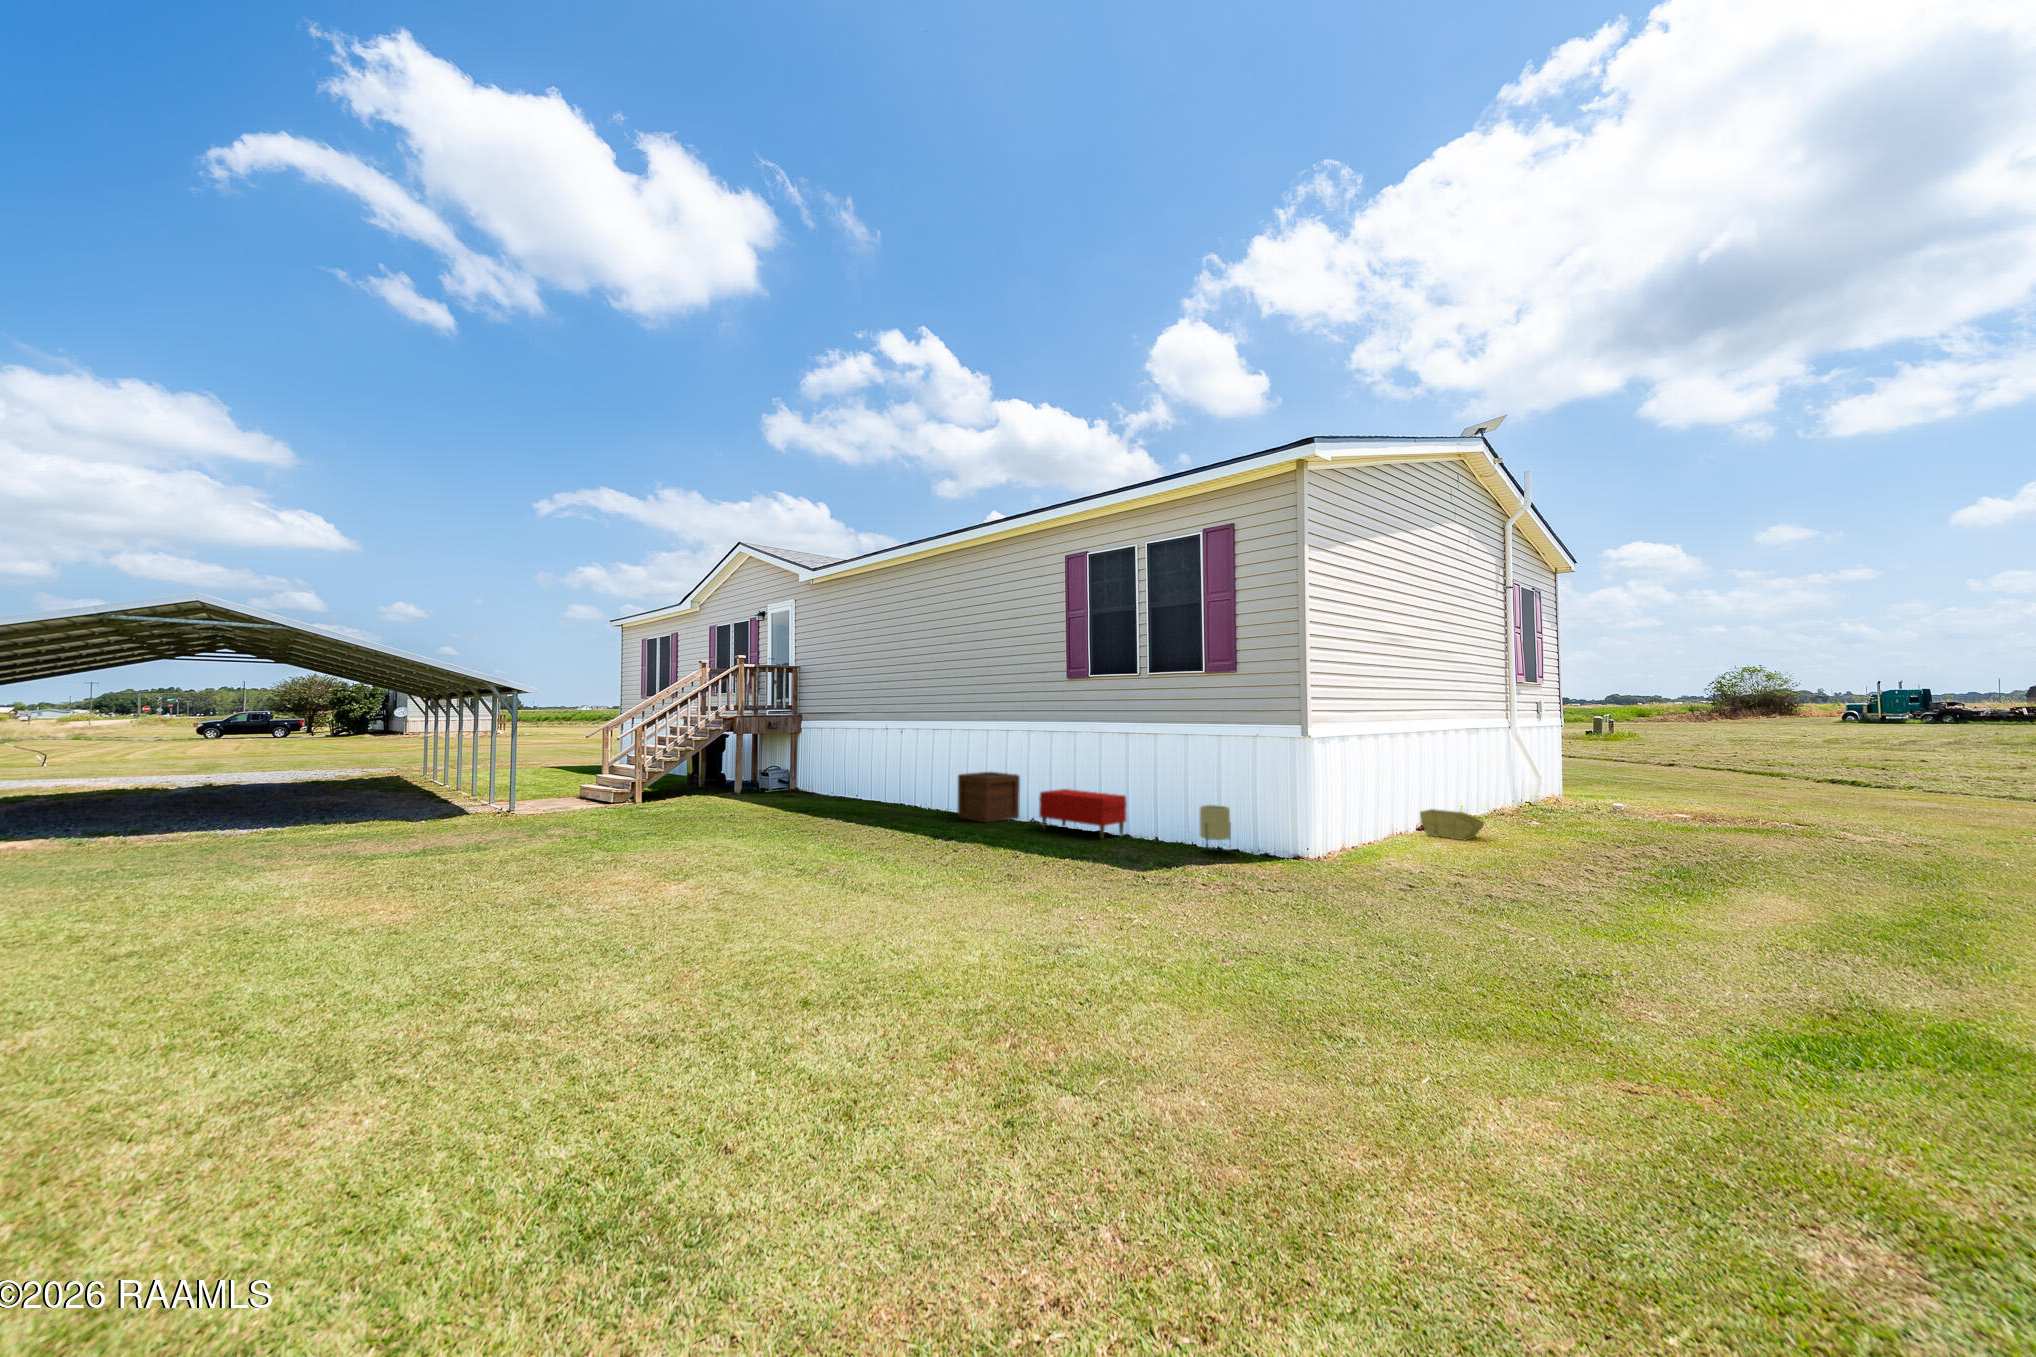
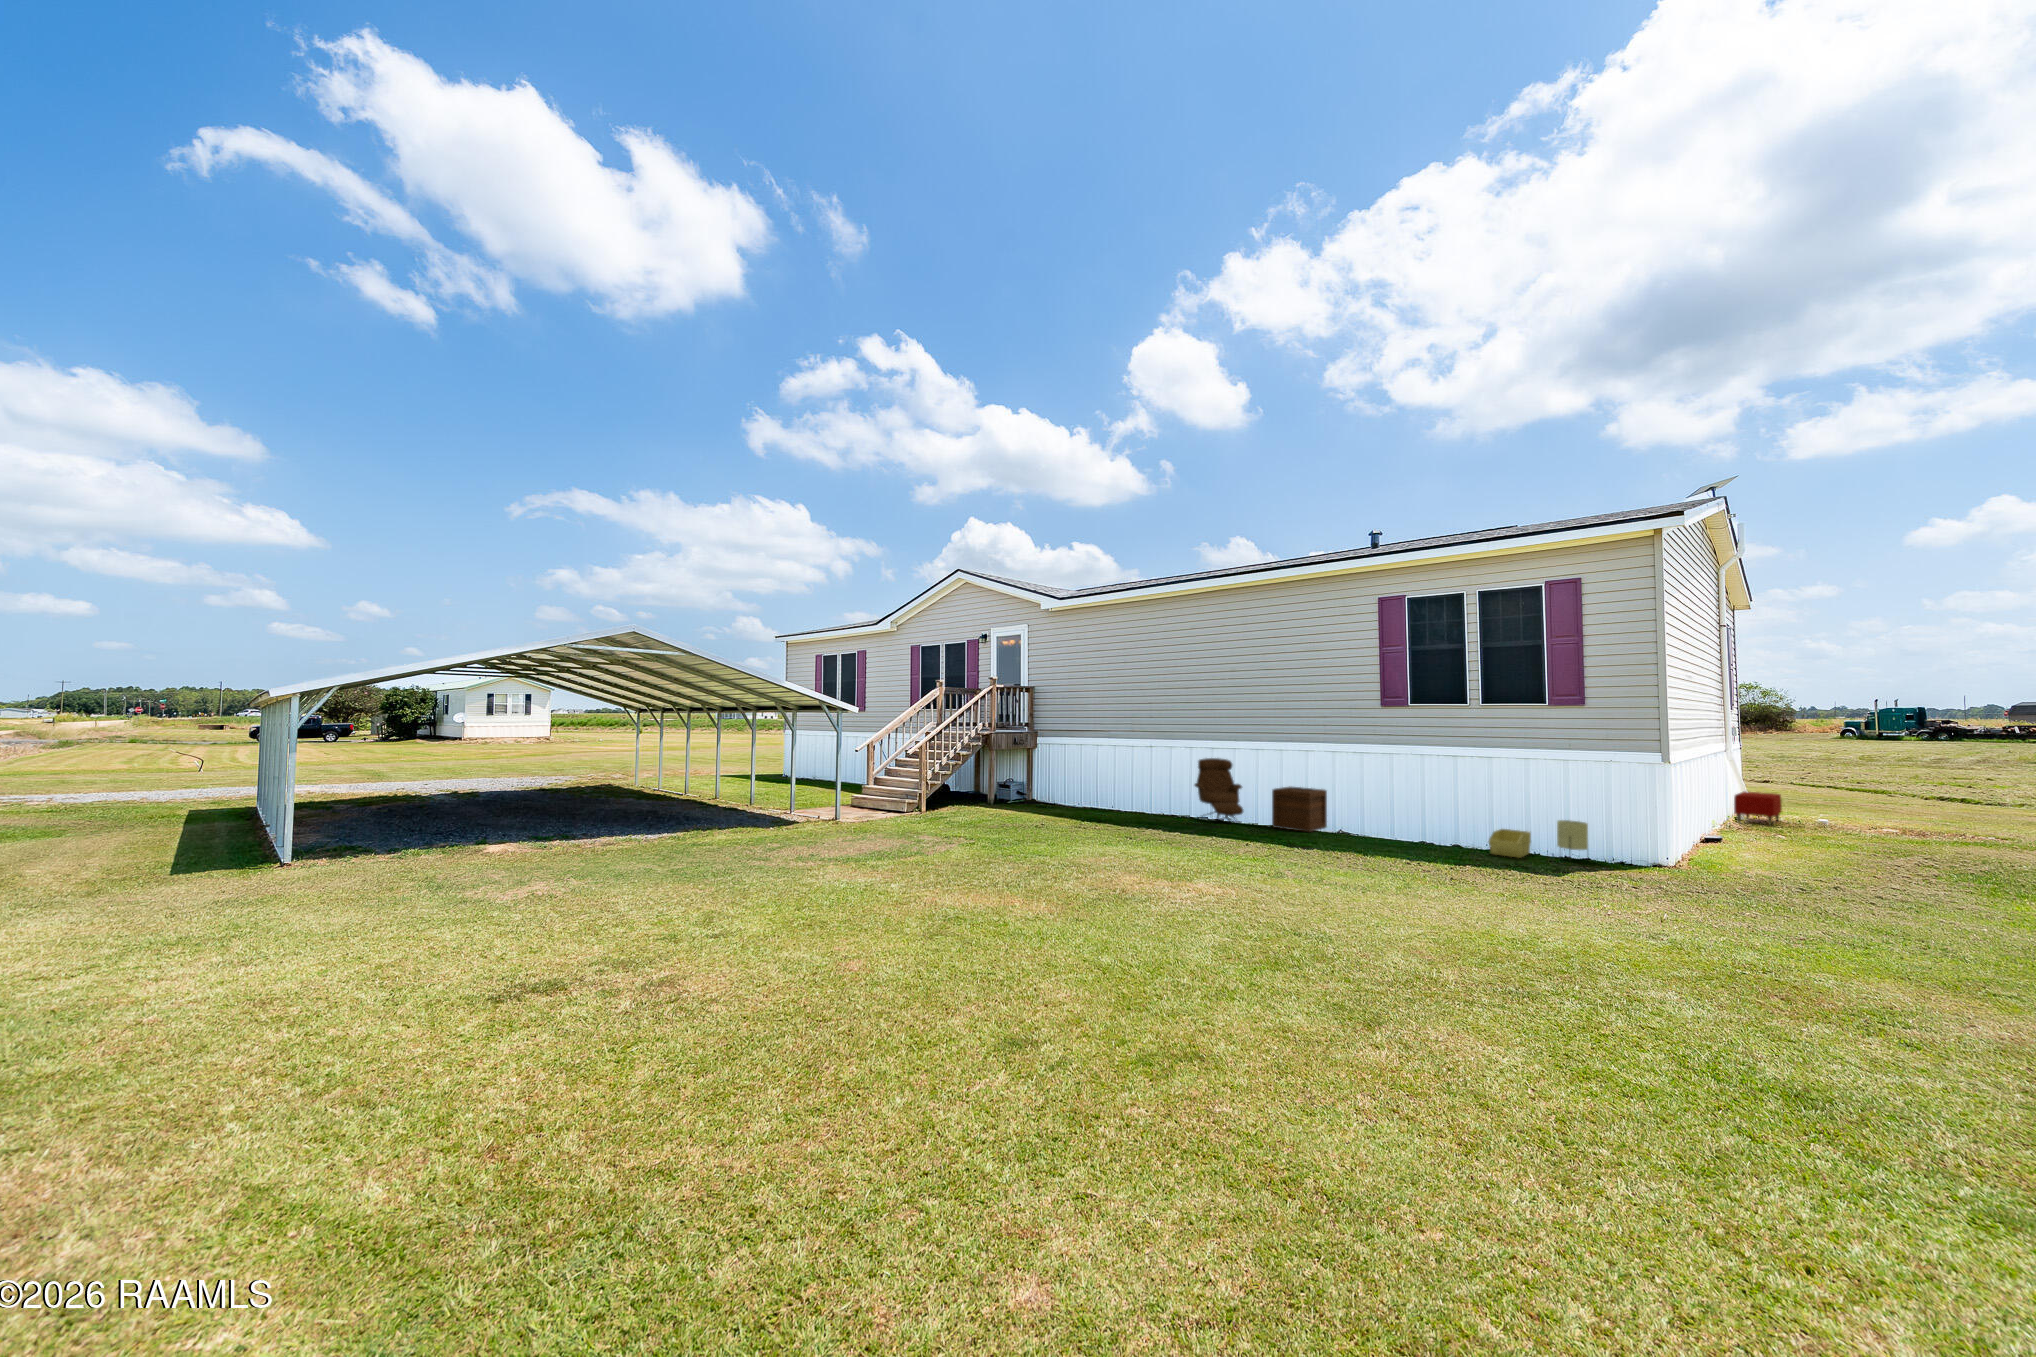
lounge chair: none [902,742,954,815] -> present [1195,758,1243,822]
bench: present [1039,789,1127,839] -> present [1734,791,1782,826]
storage bin: present [1420,809,1484,840] -> present [1488,829,1531,858]

